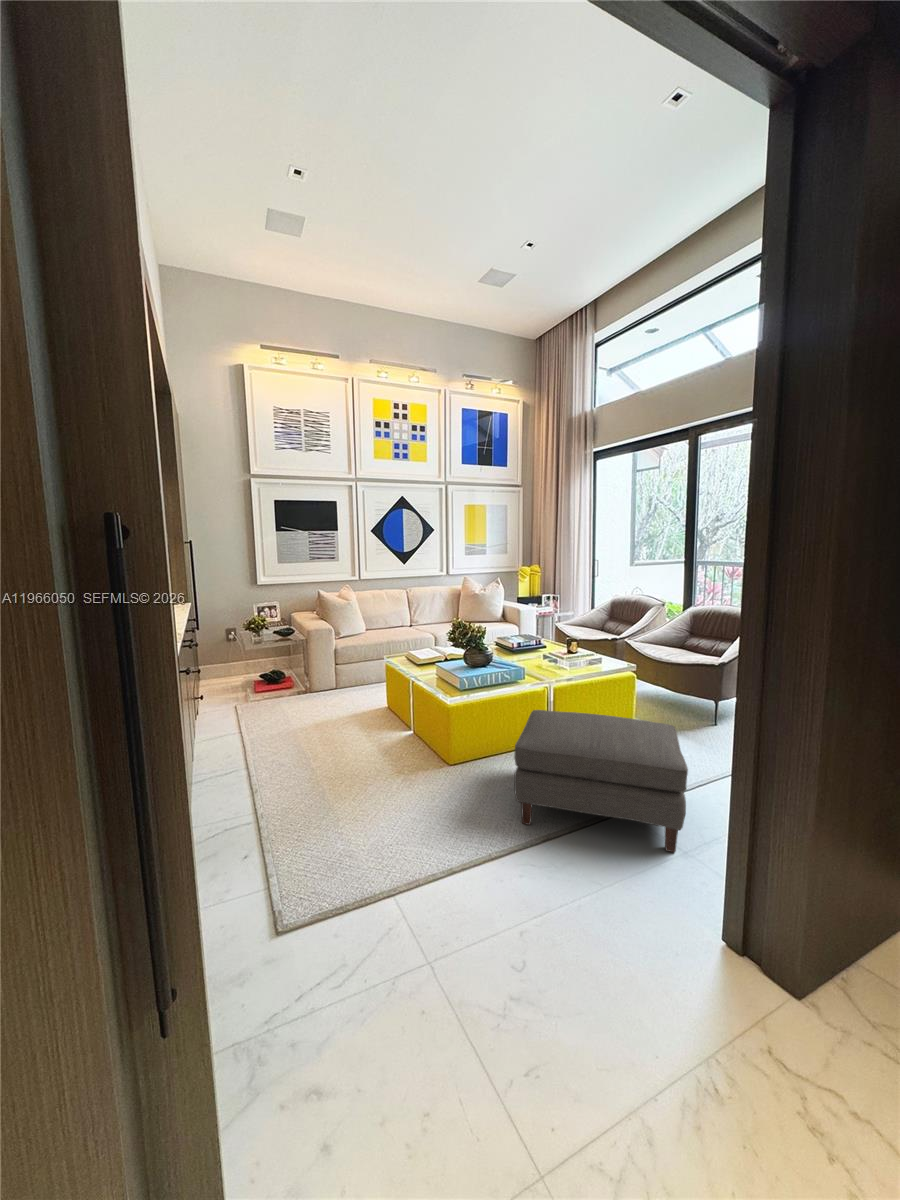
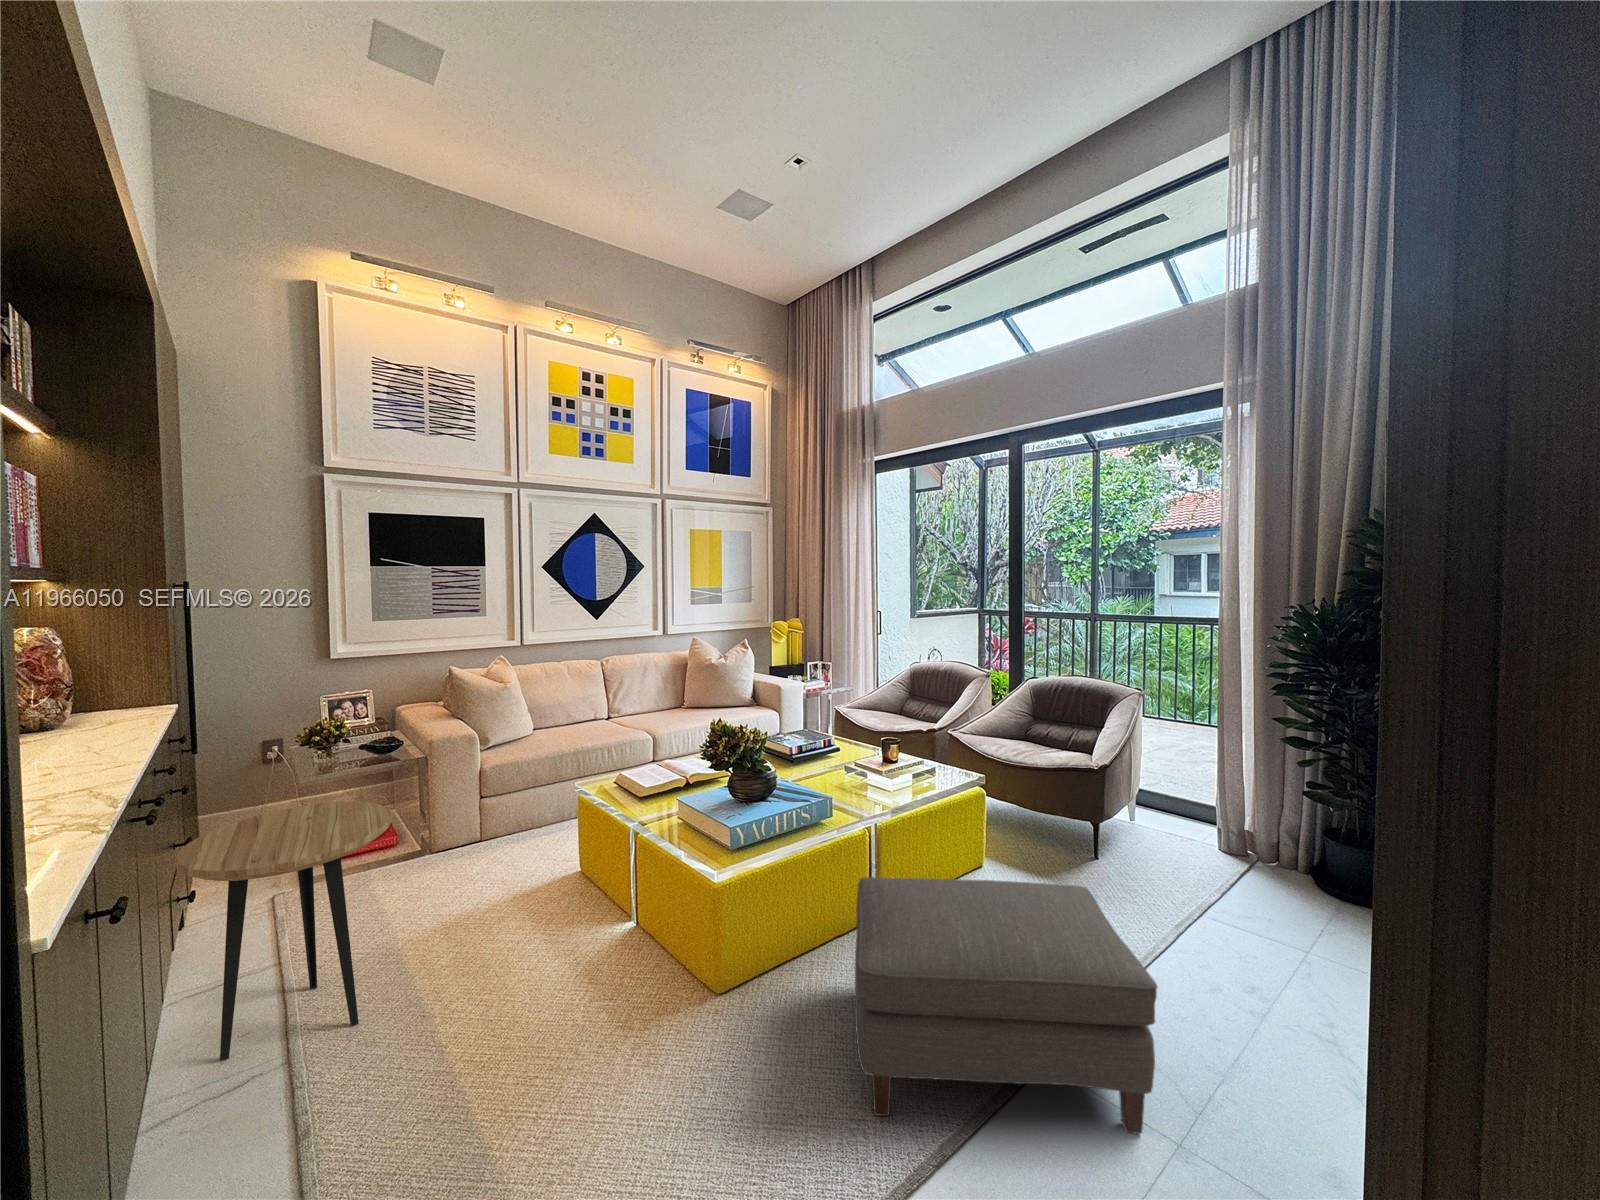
side table: none [198,652,288,763] -> present [175,802,392,1061]

